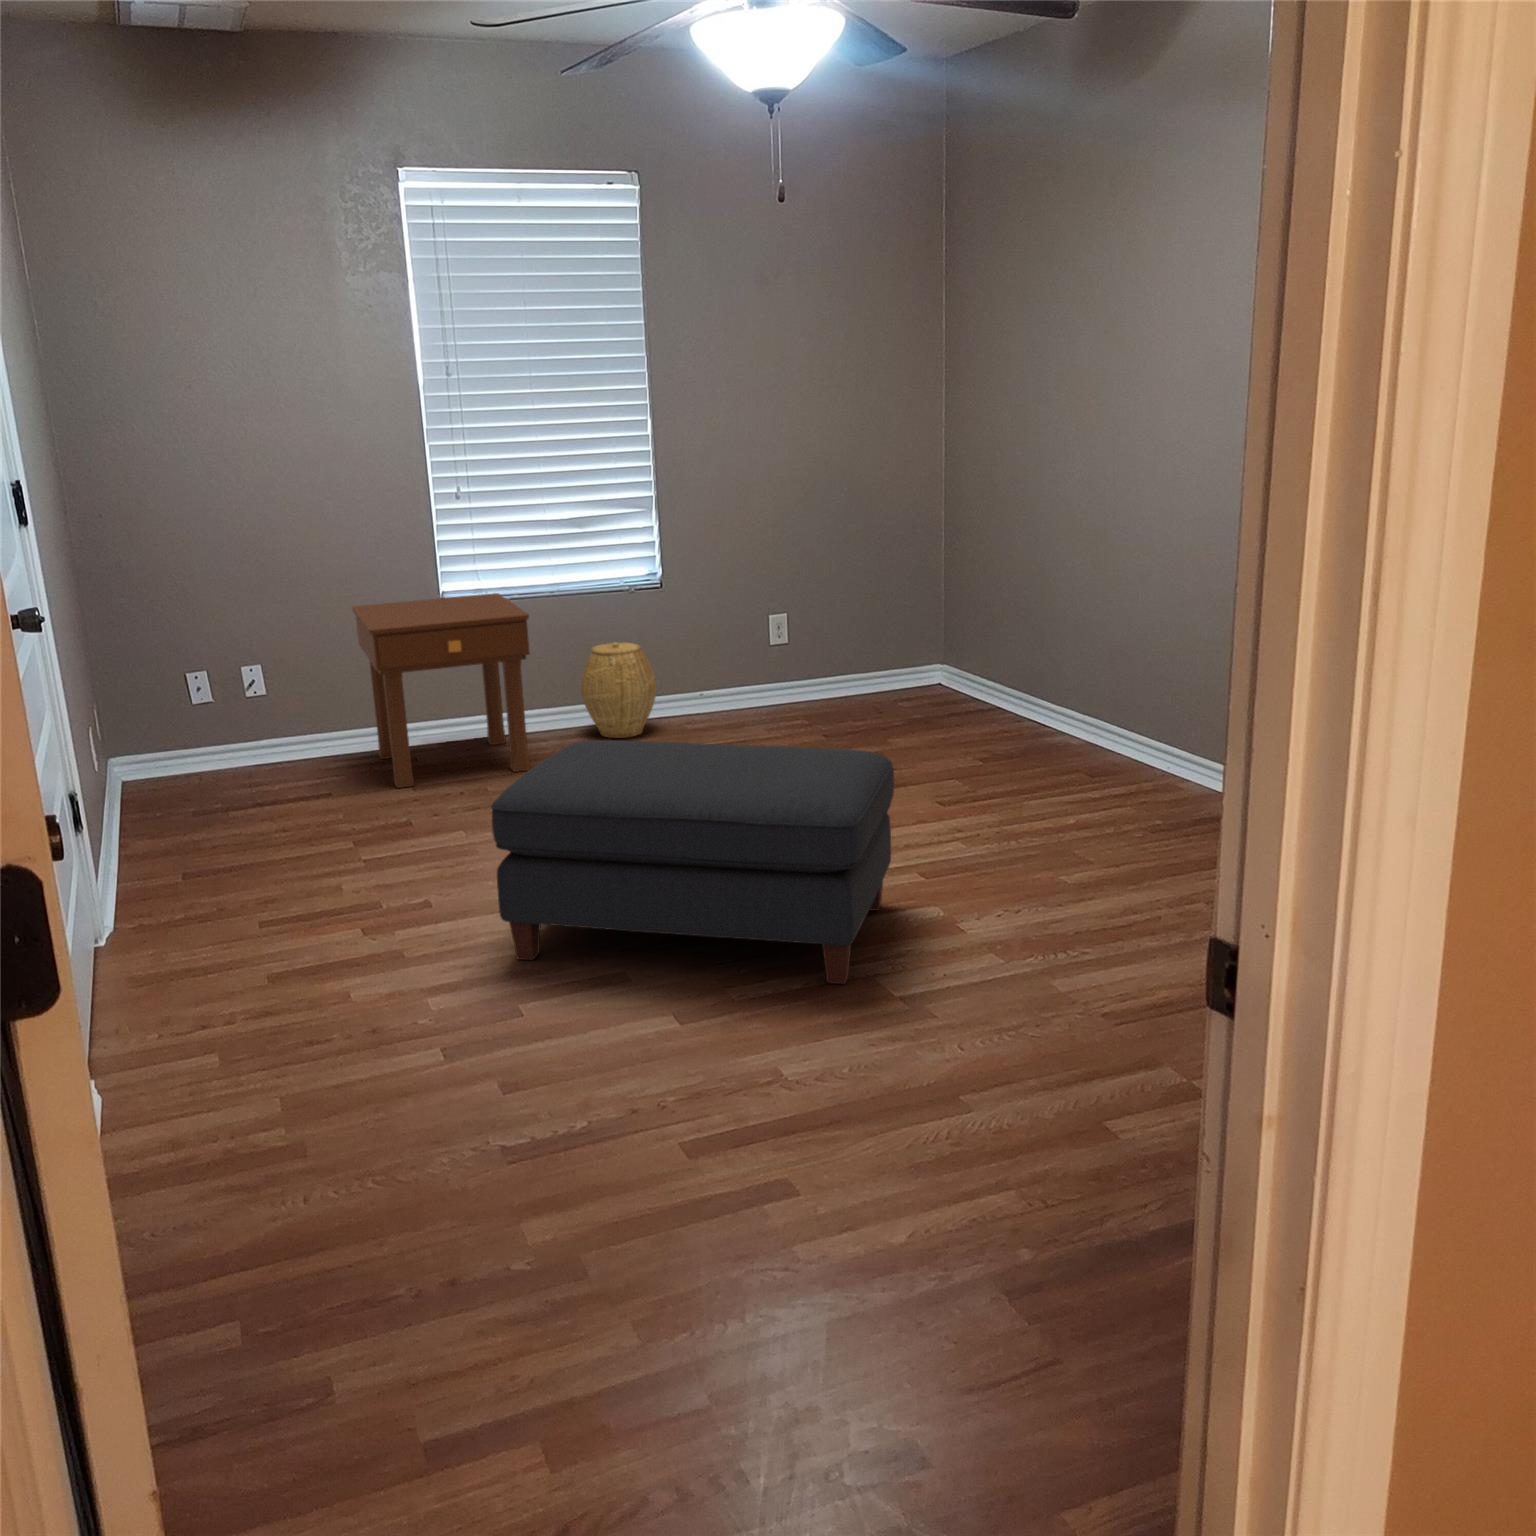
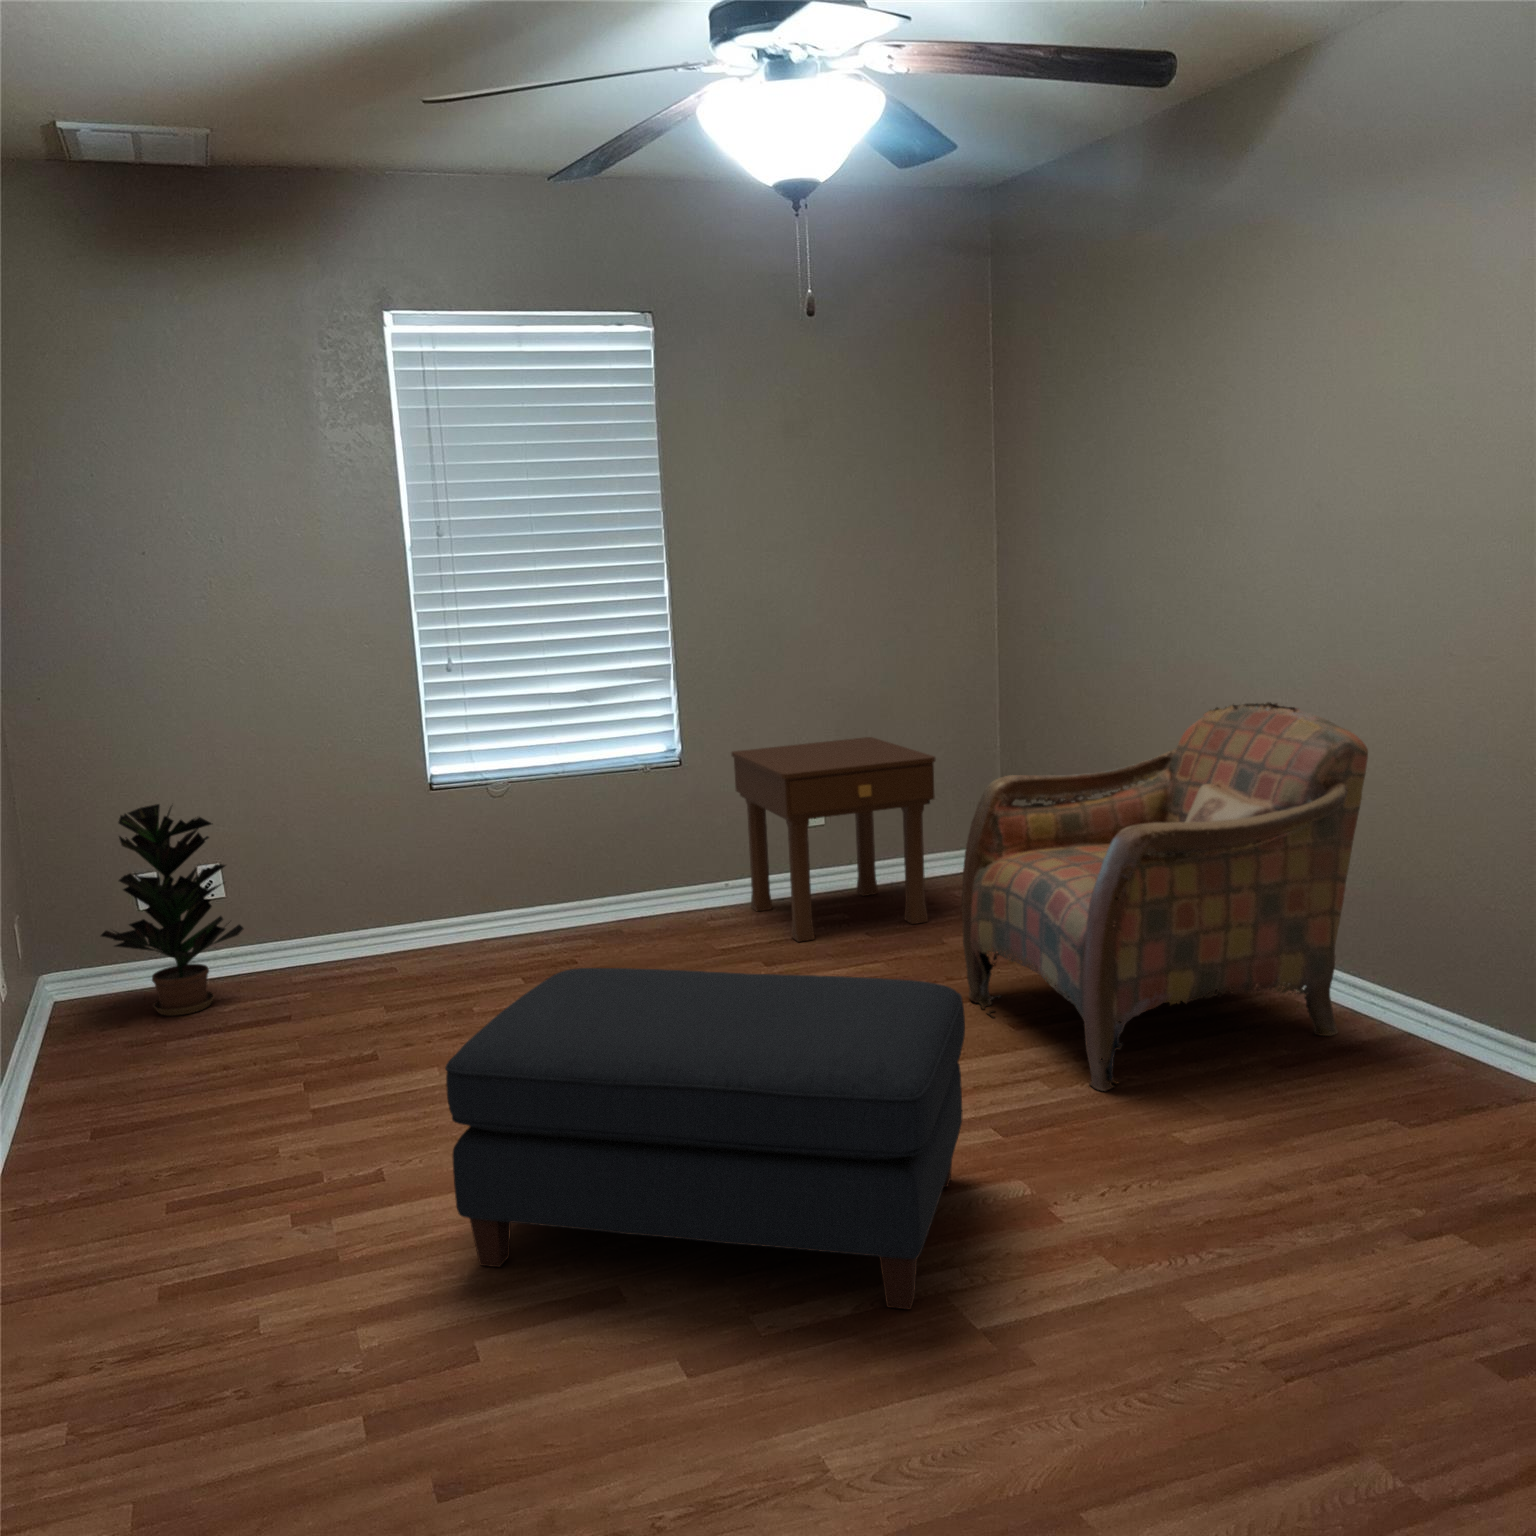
armchair: none [902,536,1237,849] -> present [962,702,1368,1091]
nightstand: present [352,593,530,788] -> present [732,737,936,942]
potted plant: none [165,610,288,793] -> present [101,804,243,1016]
woven basket: present [581,642,657,738] -> none [589,830,675,940]

